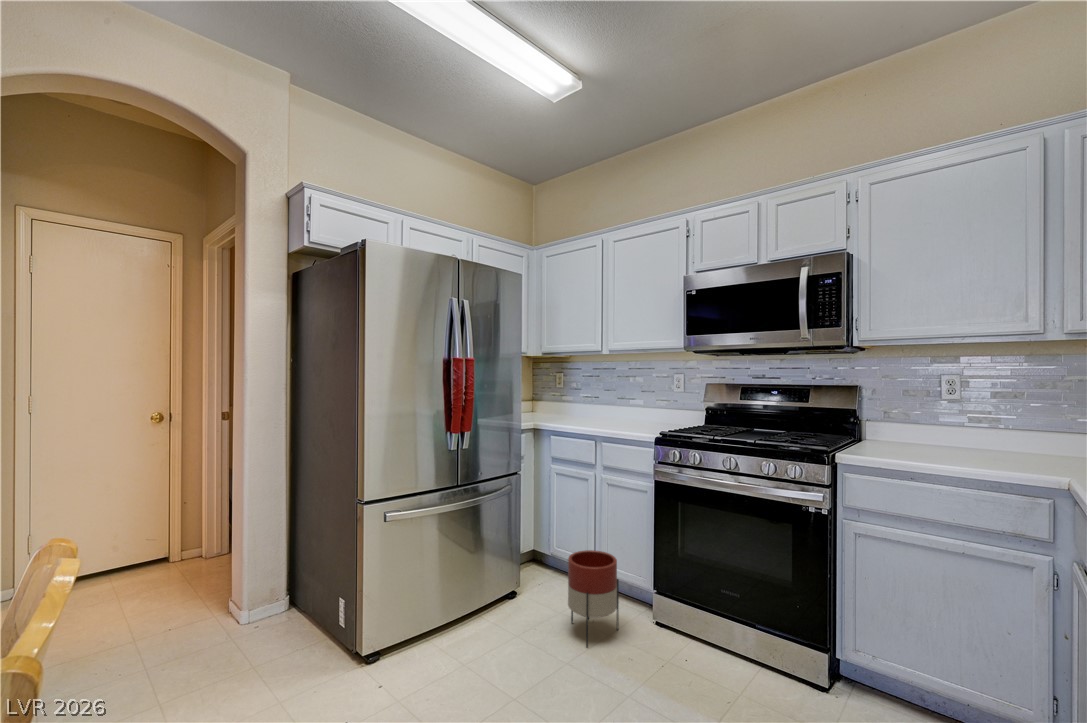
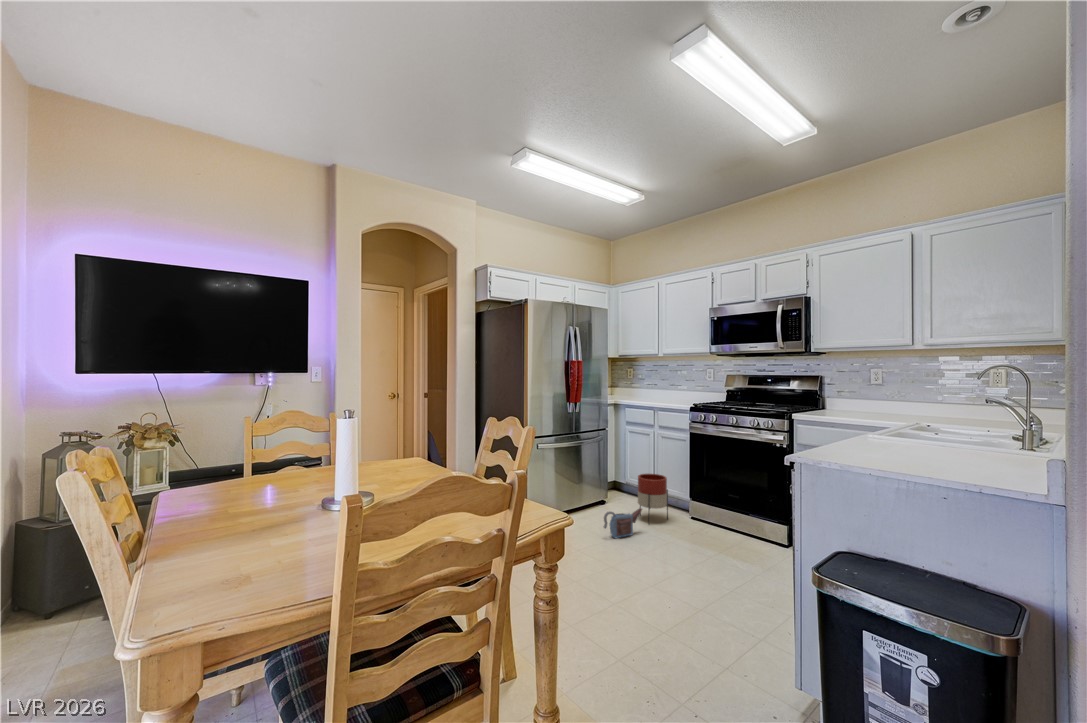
watering can: none [502,625,576,695] -> present [604,508,642,538]

